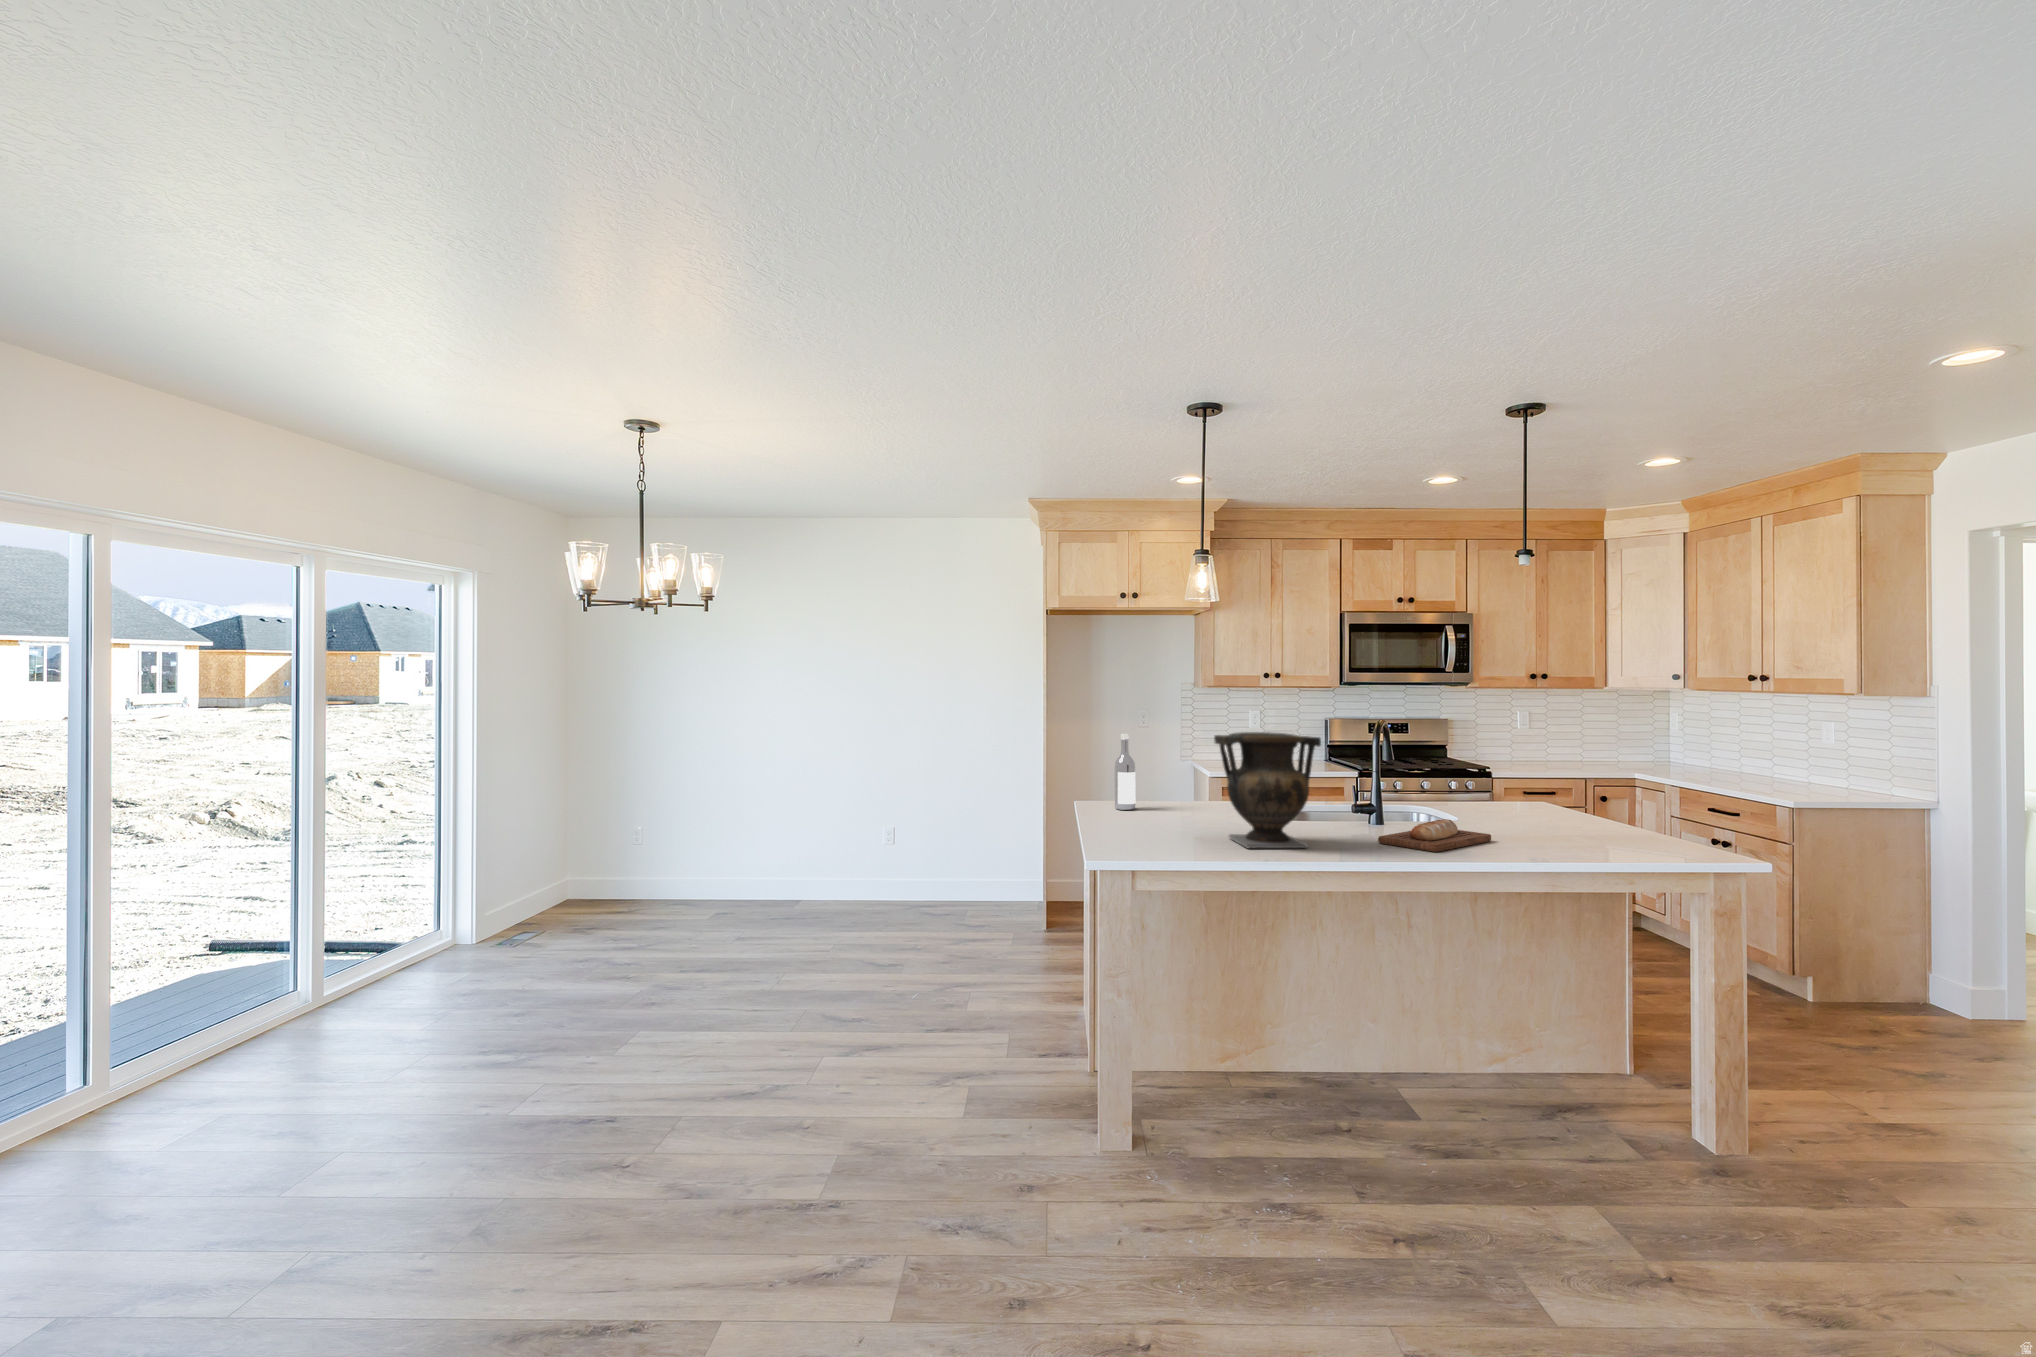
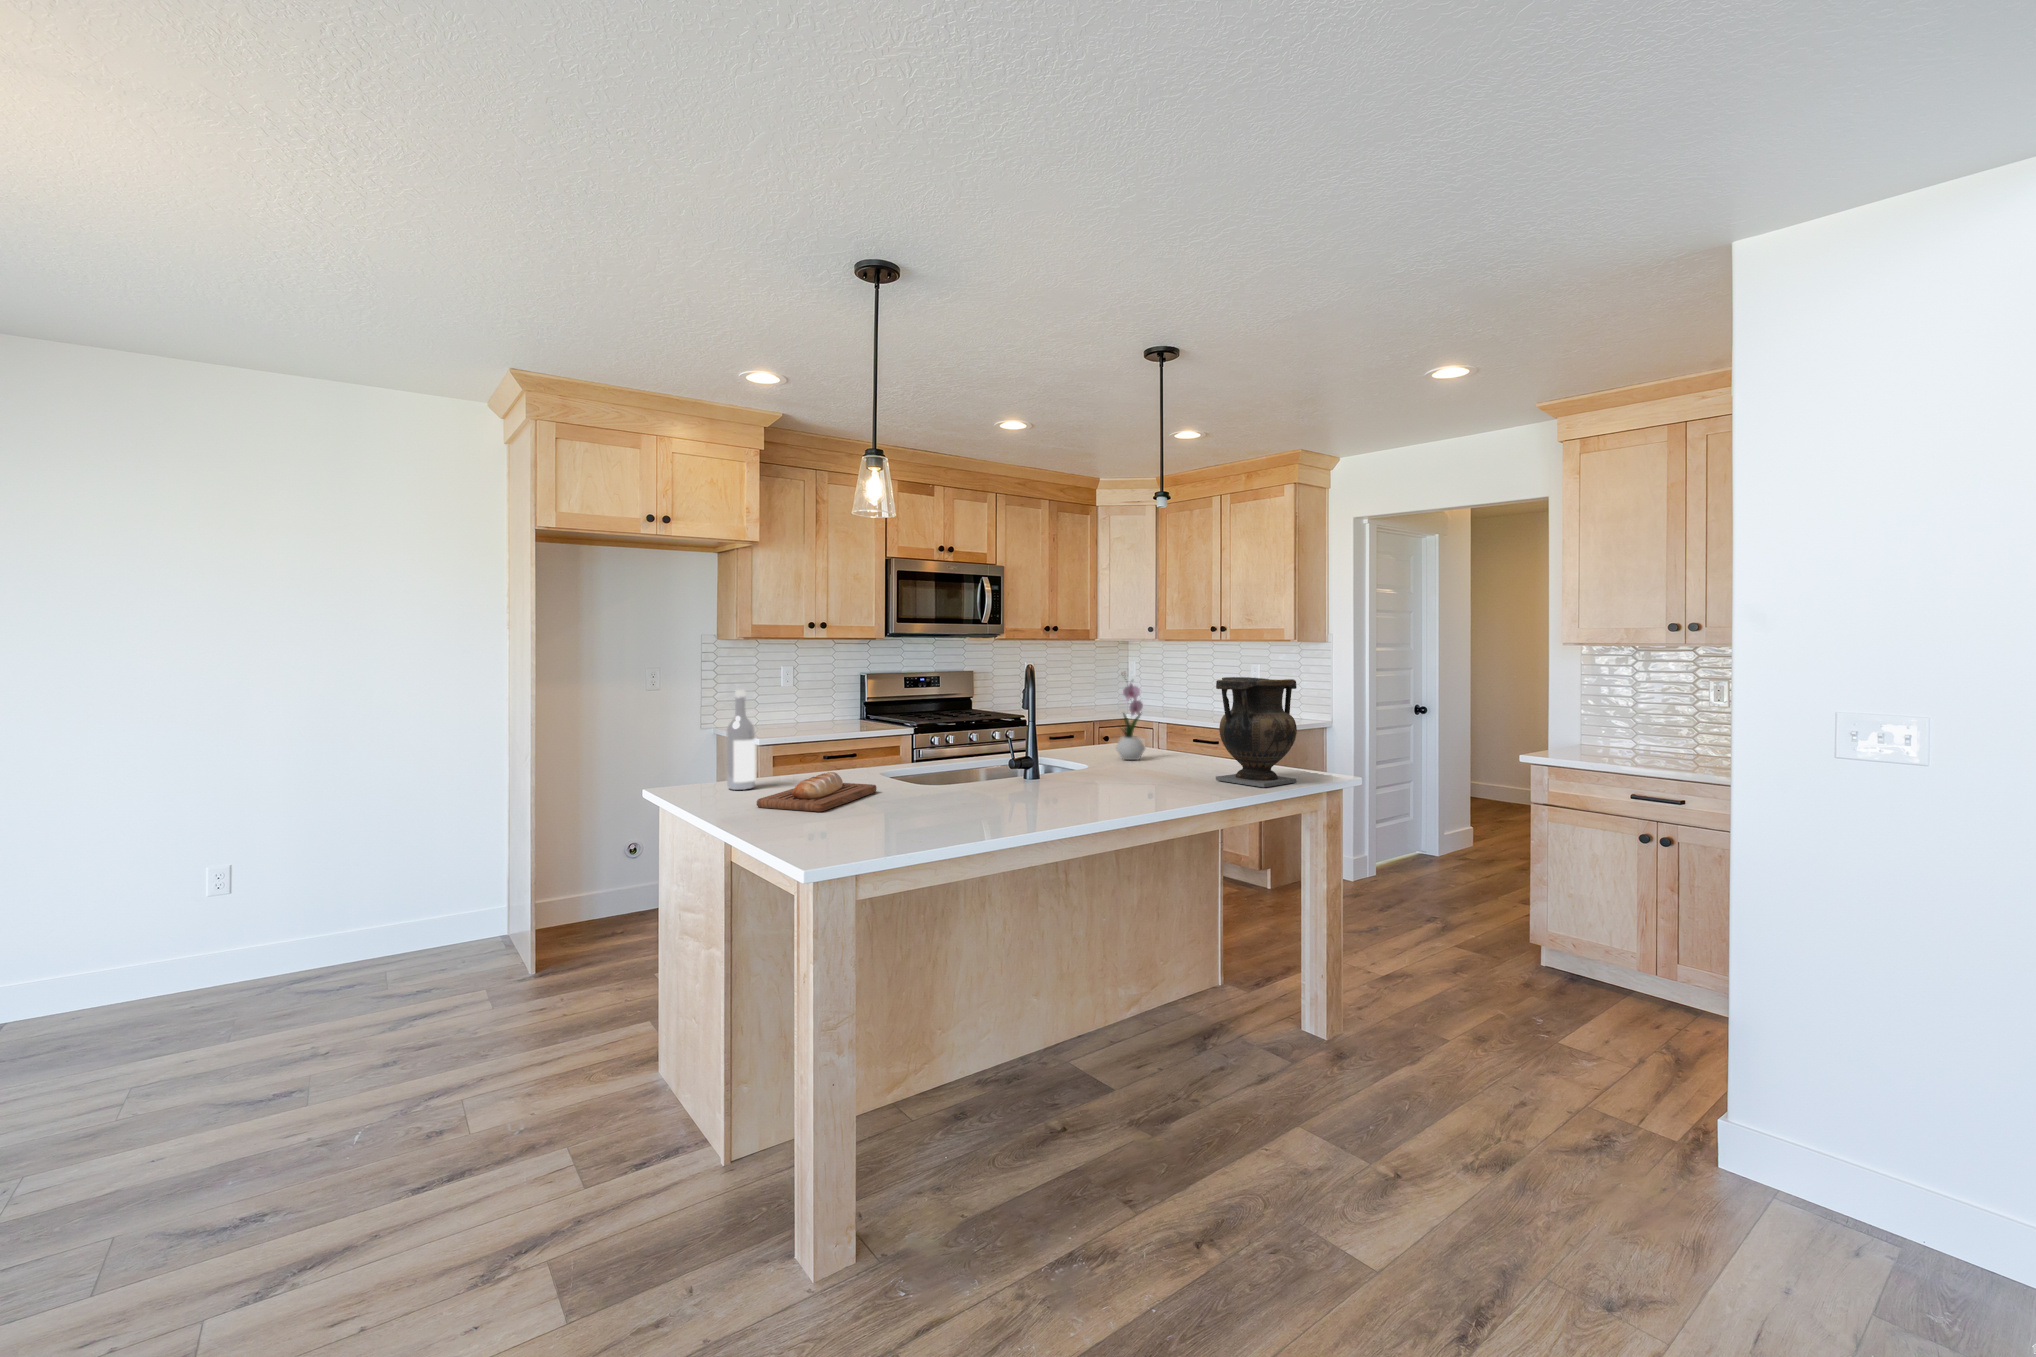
flower arrangement: none [1506,726,1541,817] -> present [1116,683,1145,760]
vase: present [1214,732,1321,848] -> present [1216,677,1297,787]
bread loaf: present [1378,819,1491,852] -> present [757,772,876,812]

